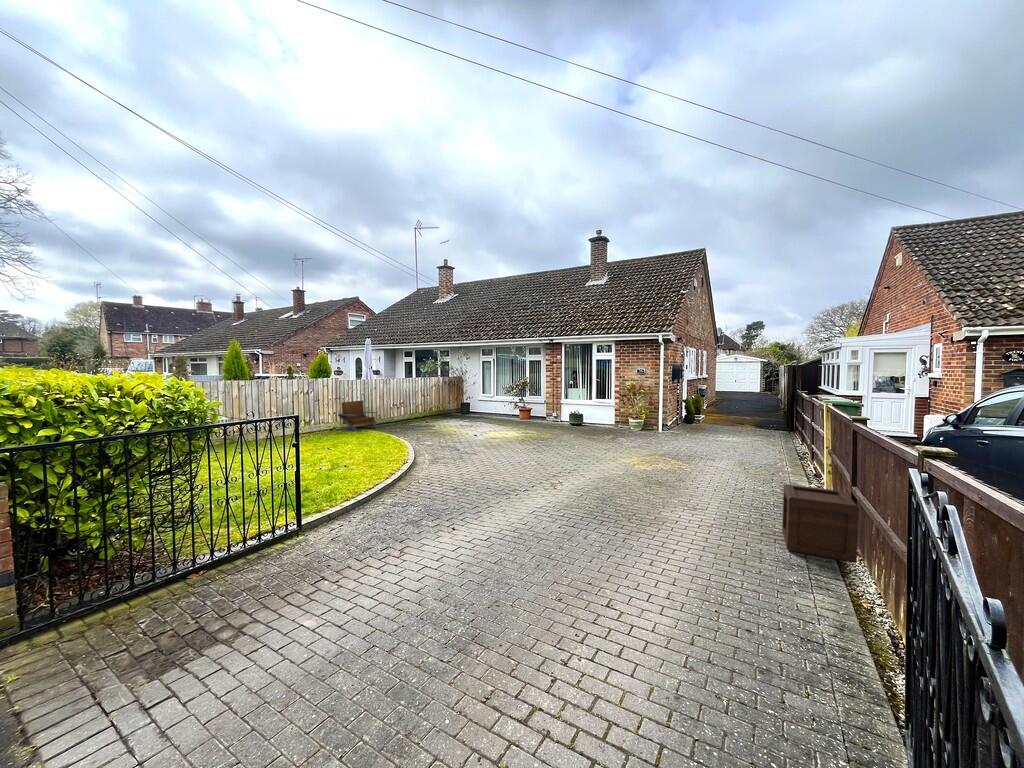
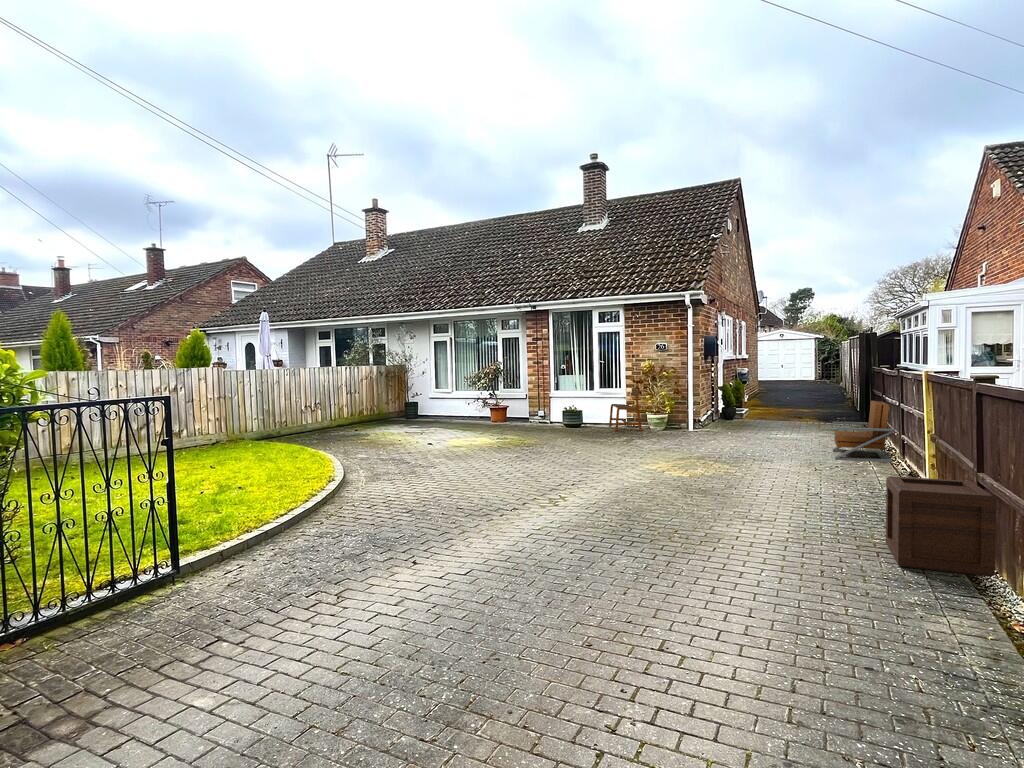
bench: none [602,399,624,430] -> present [609,388,642,432]
lounge chair: present [338,401,378,432] -> present [833,401,895,462]

